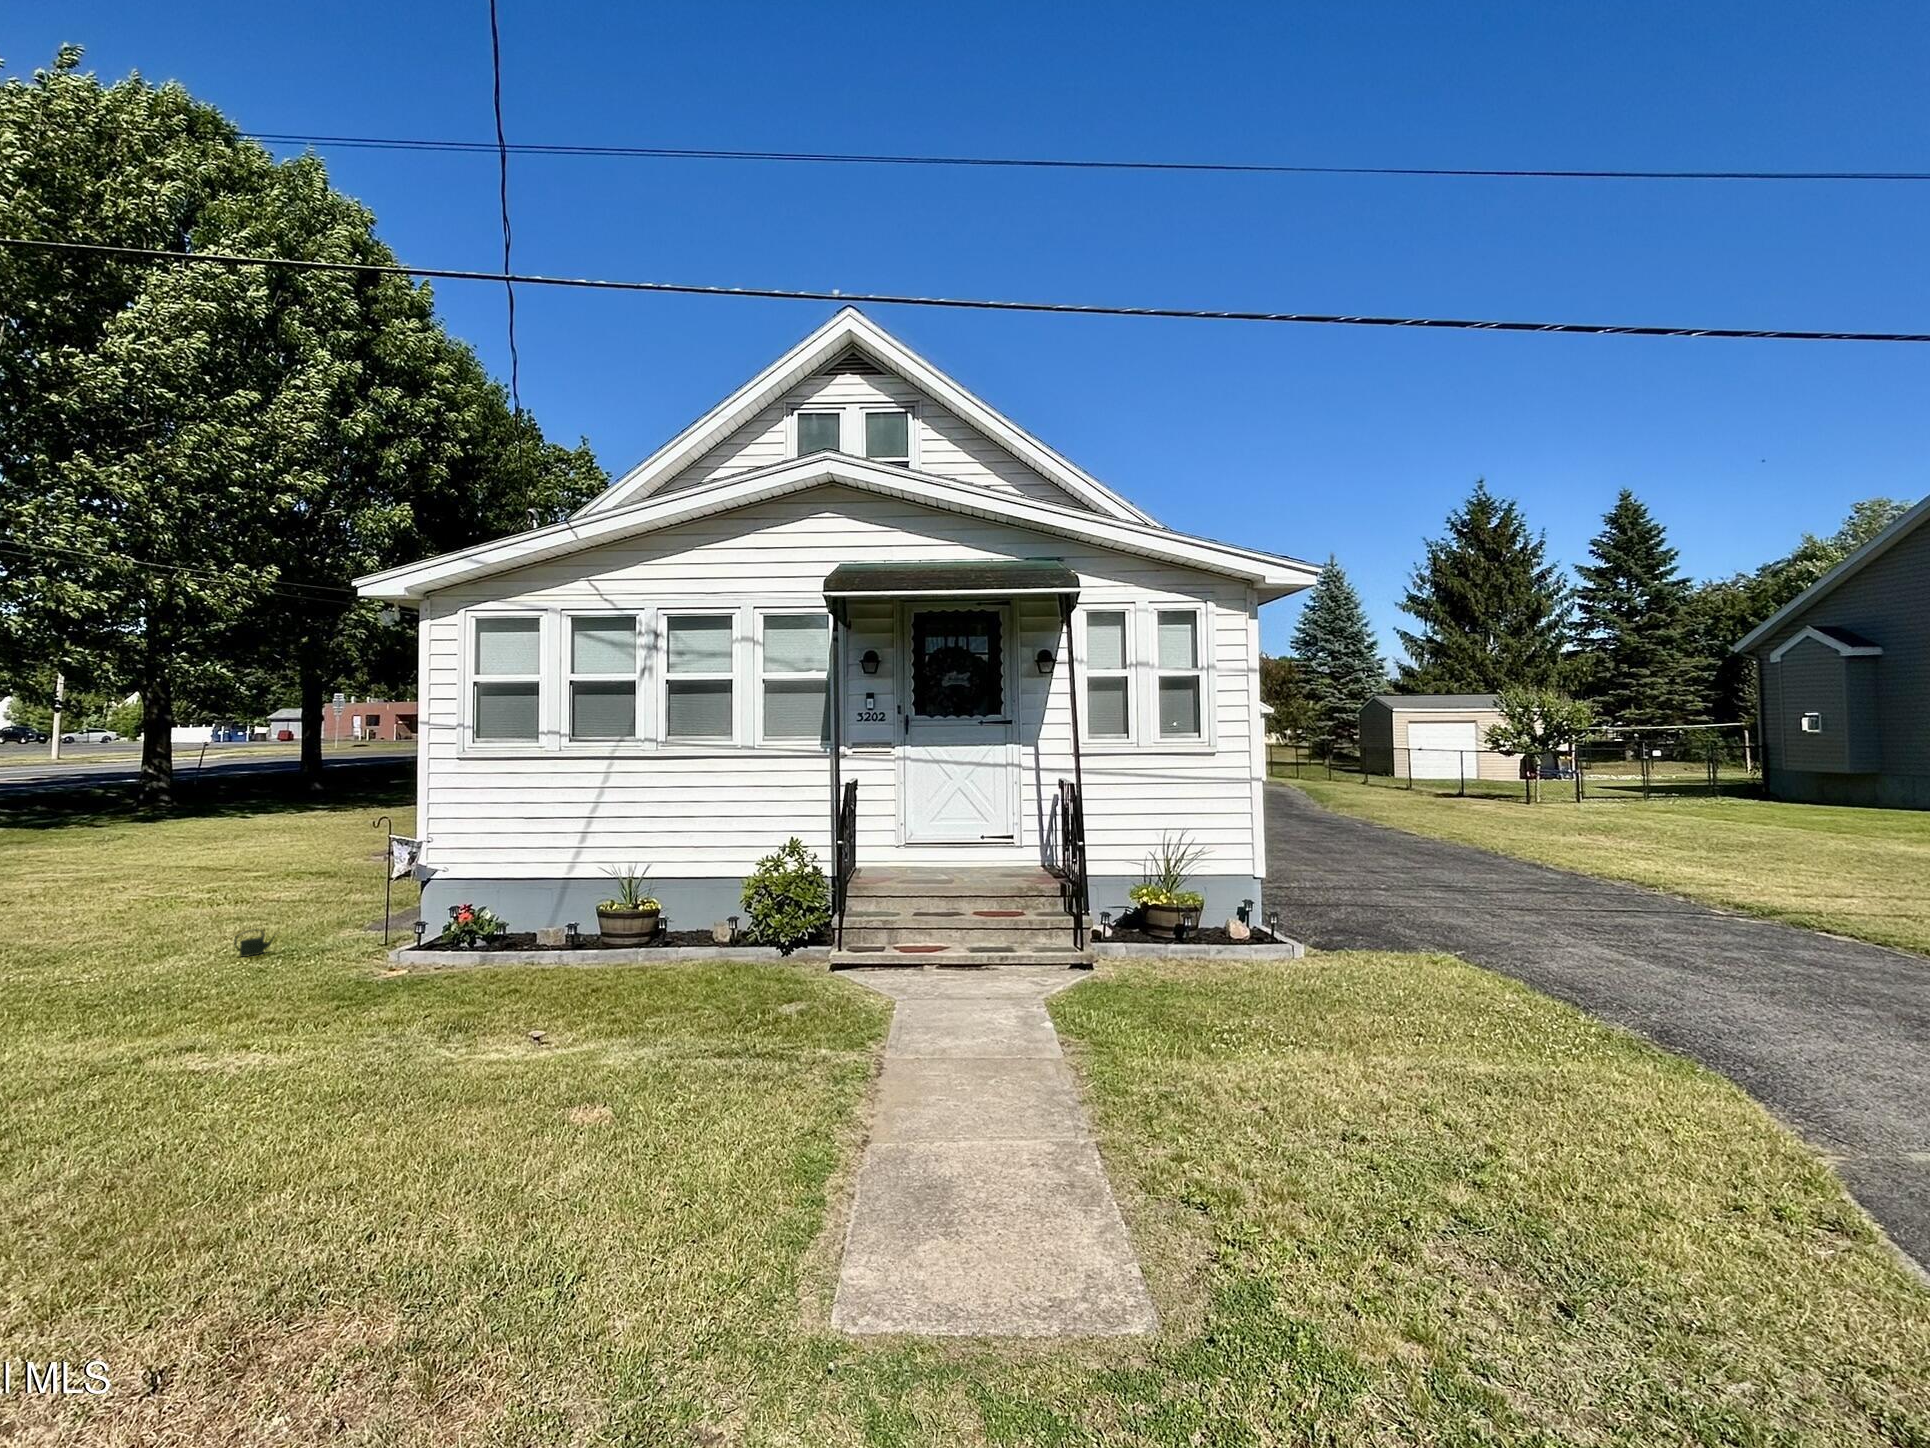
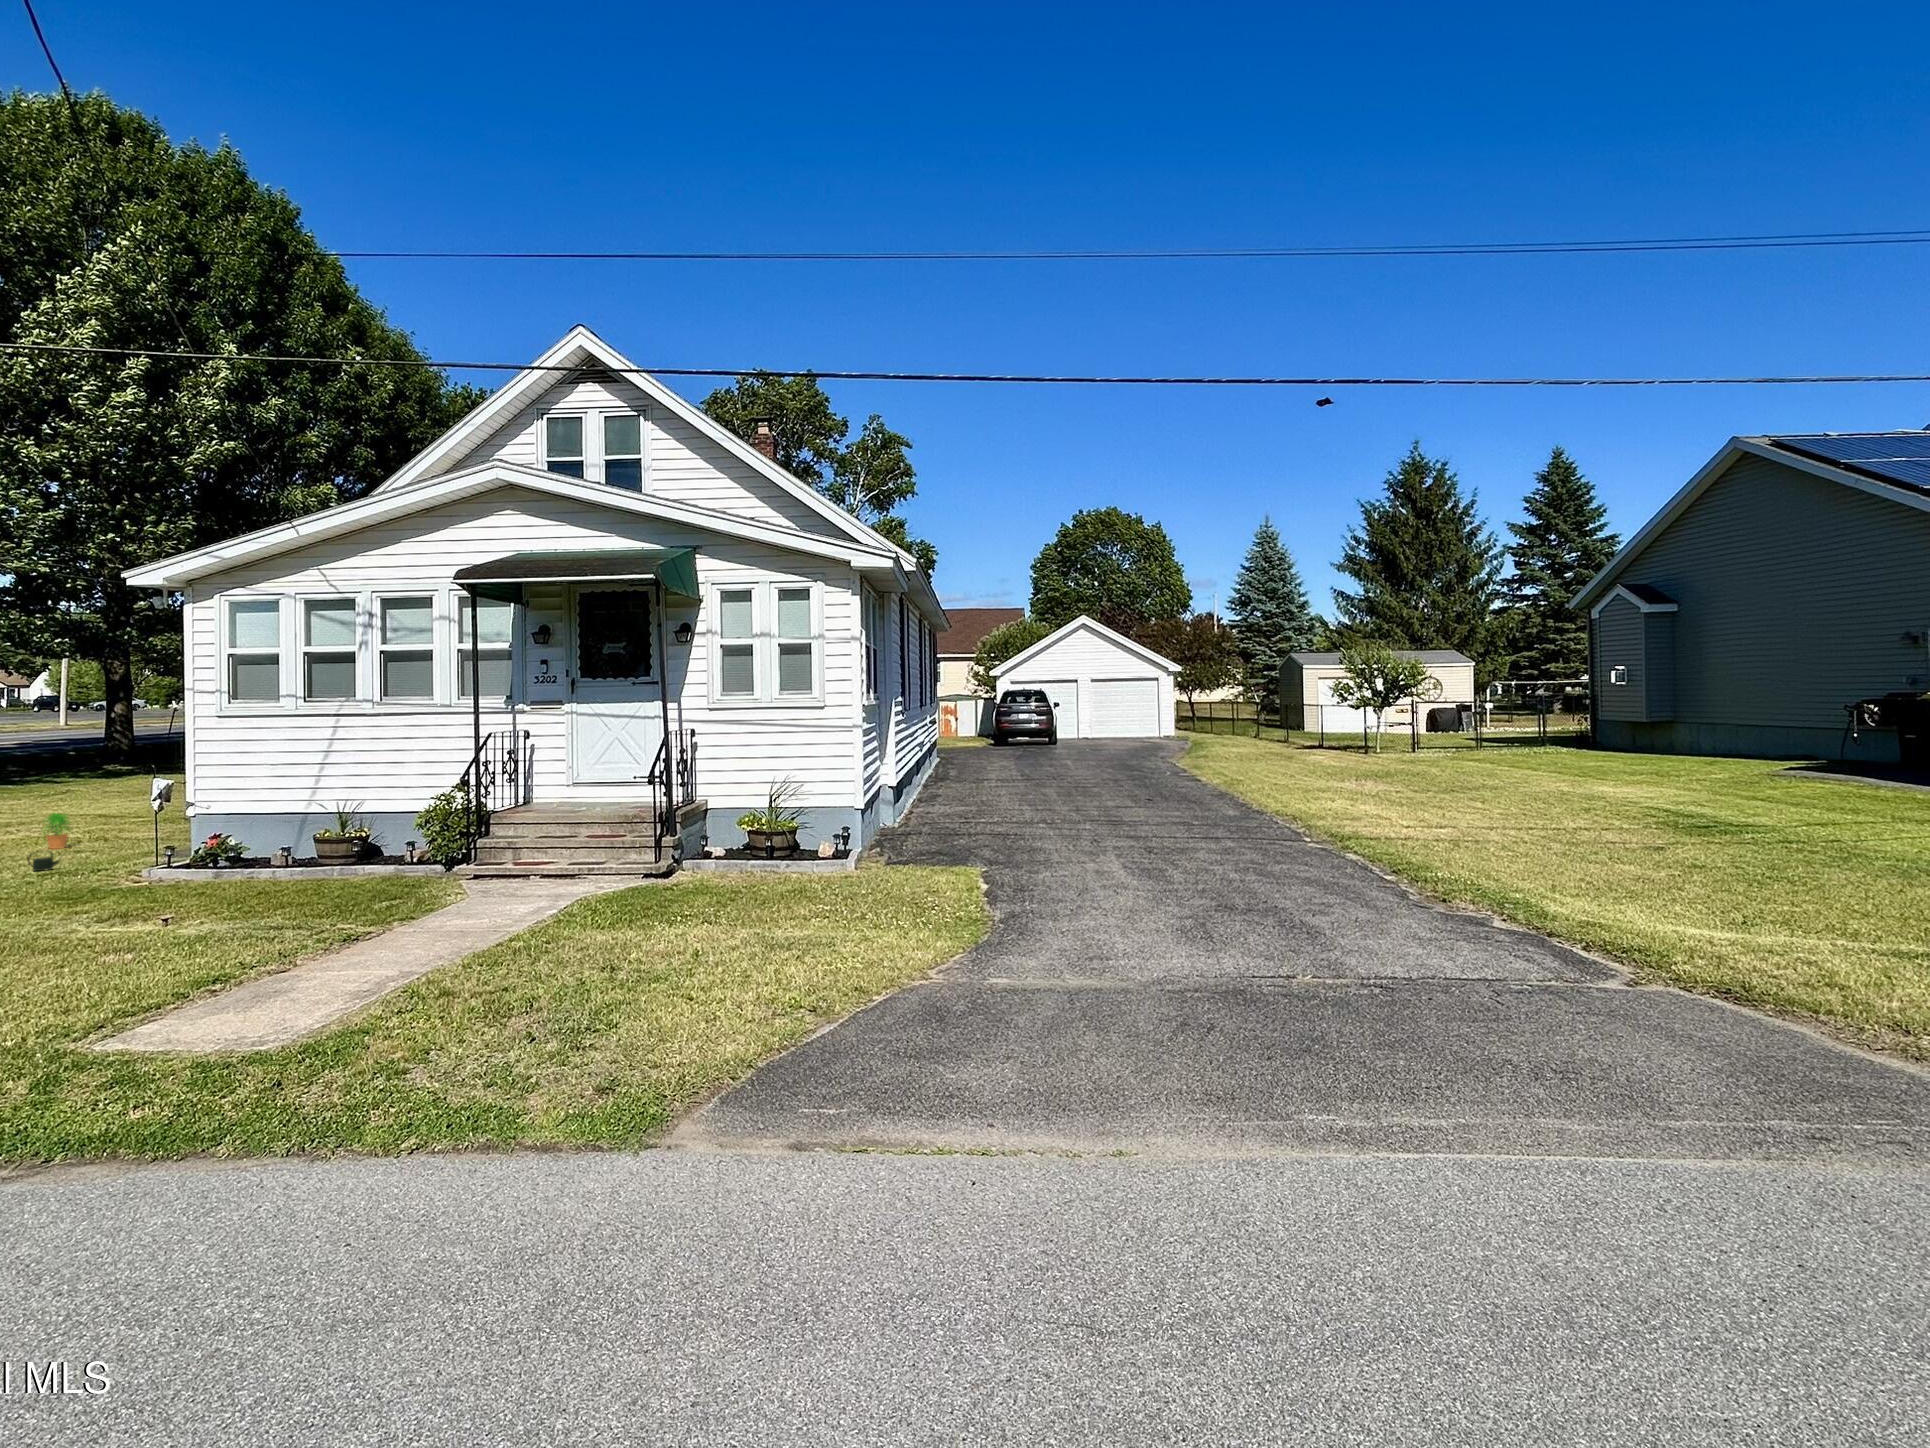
potted plant: none [230,869,271,915] -> present [43,813,71,849]

